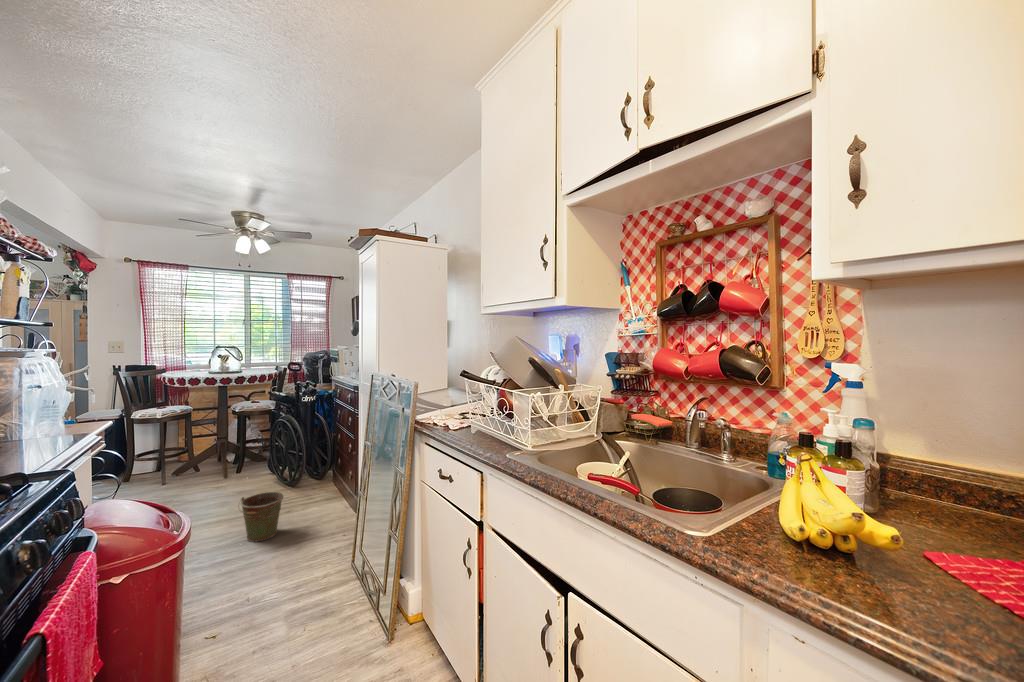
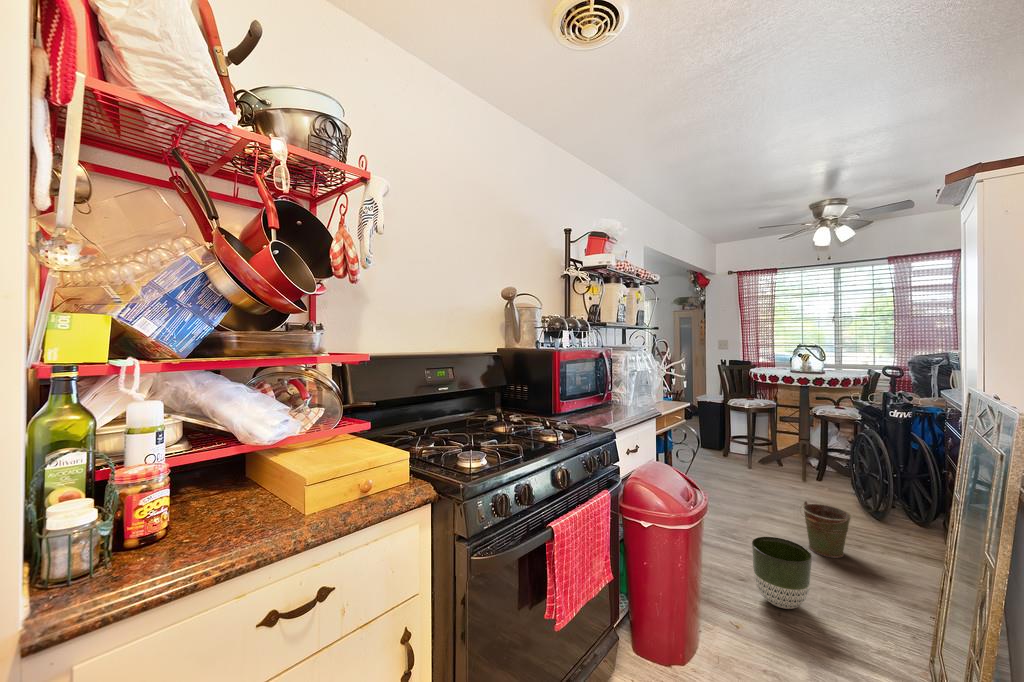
planter: none [203,543,267,619] -> present [752,537,812,609]

